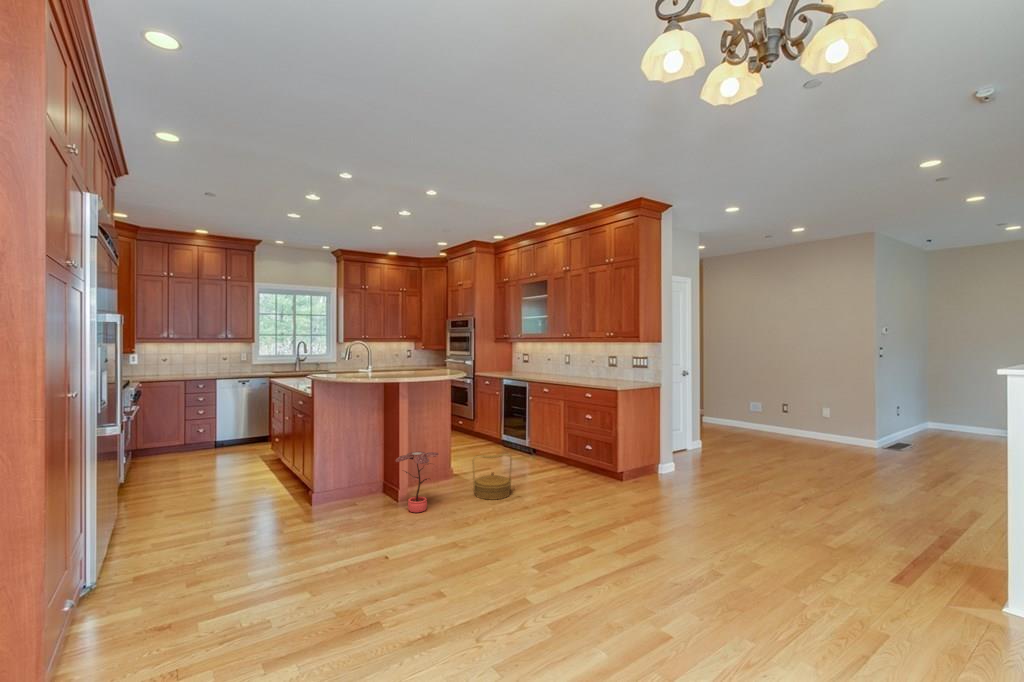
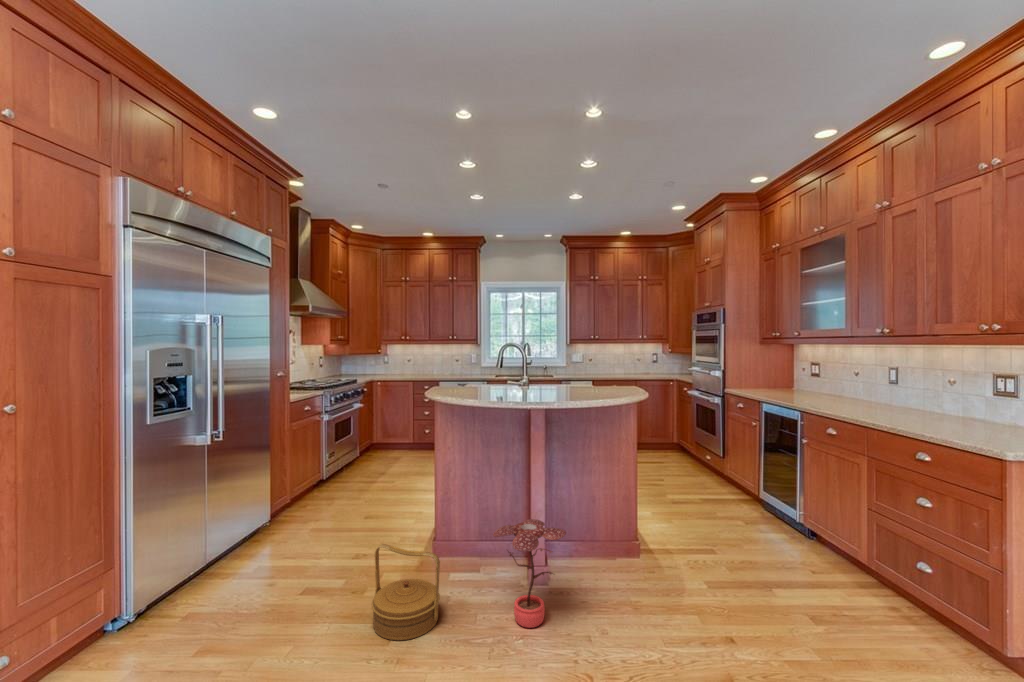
basket: present [473,454,512,500] -> present [372,544,440,640]

